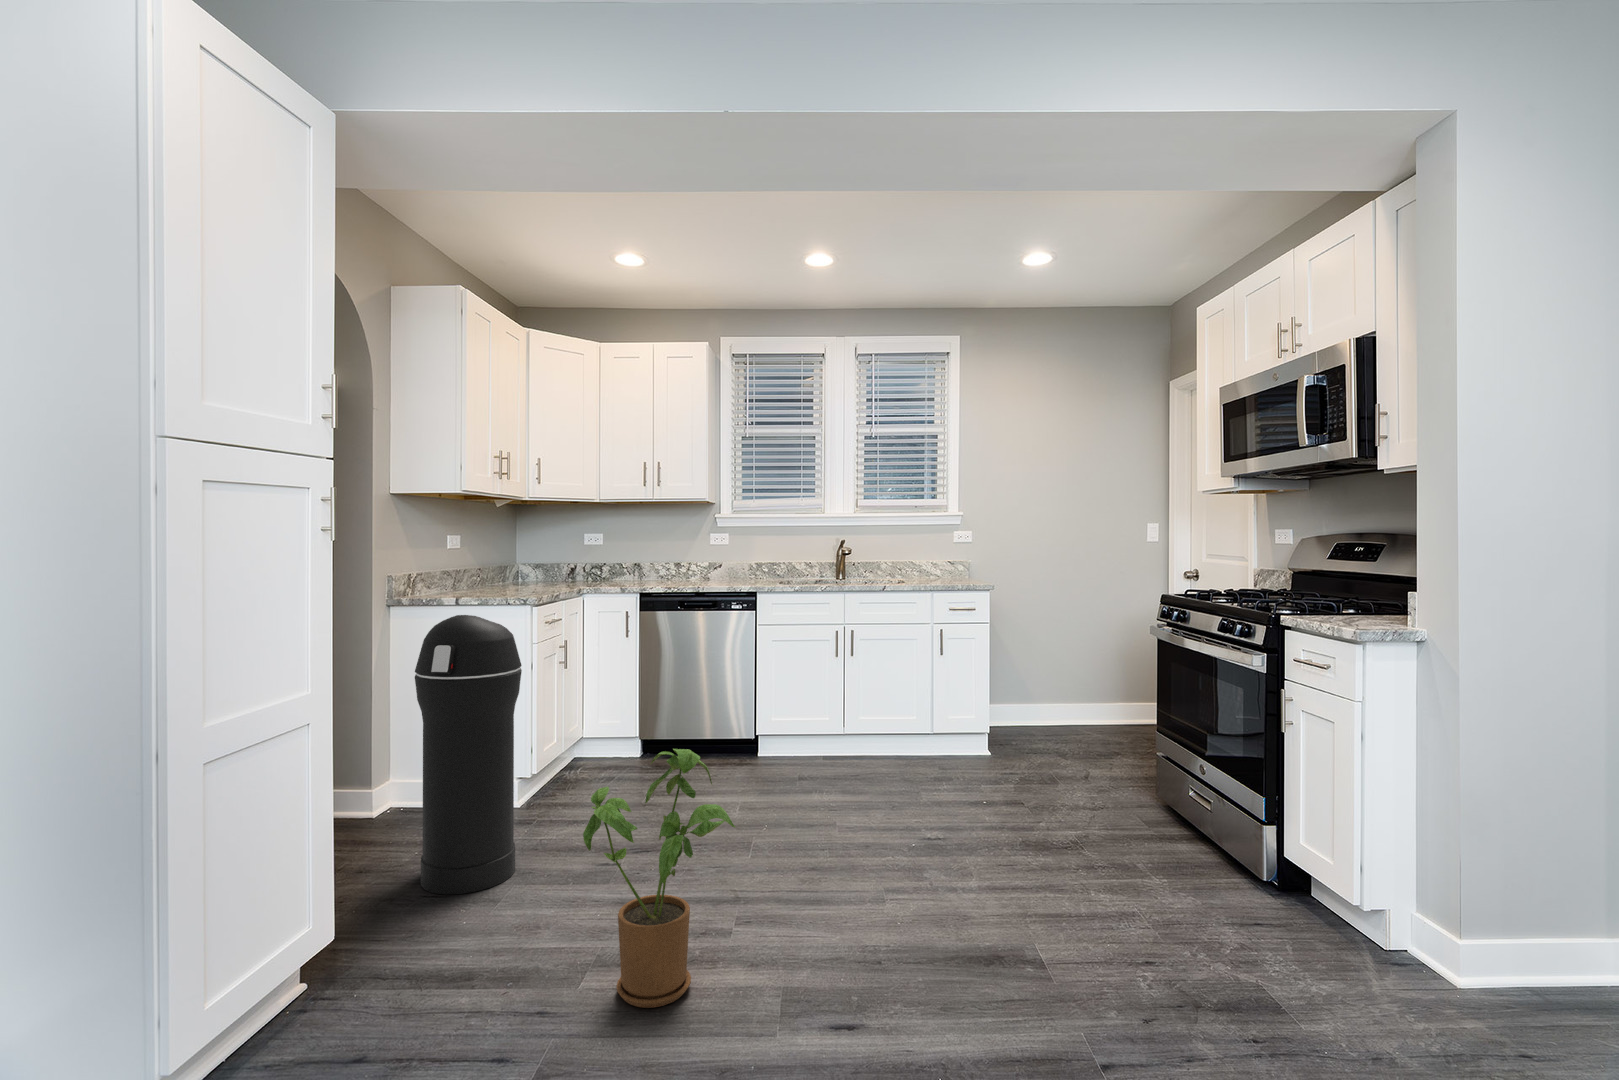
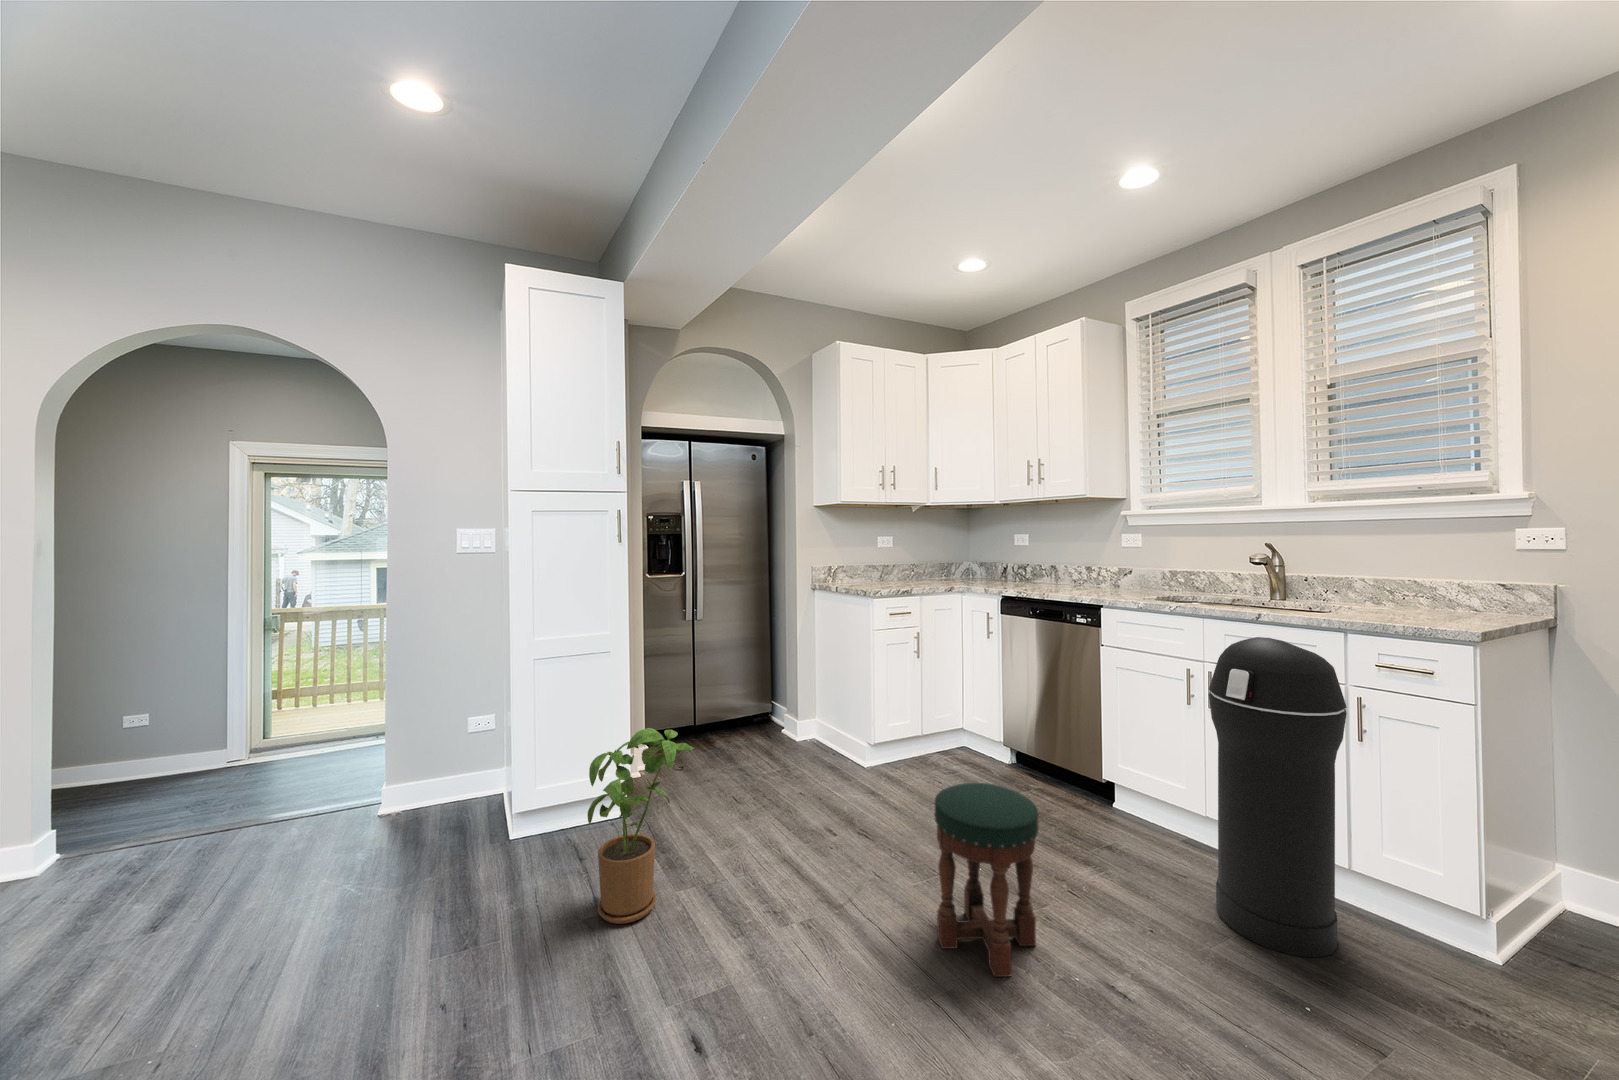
trash can: present [415,615,522,895] -> present [1209,637,1347,957]
stool: none [846,725,926,863] -> present [934,783,1039,977]

